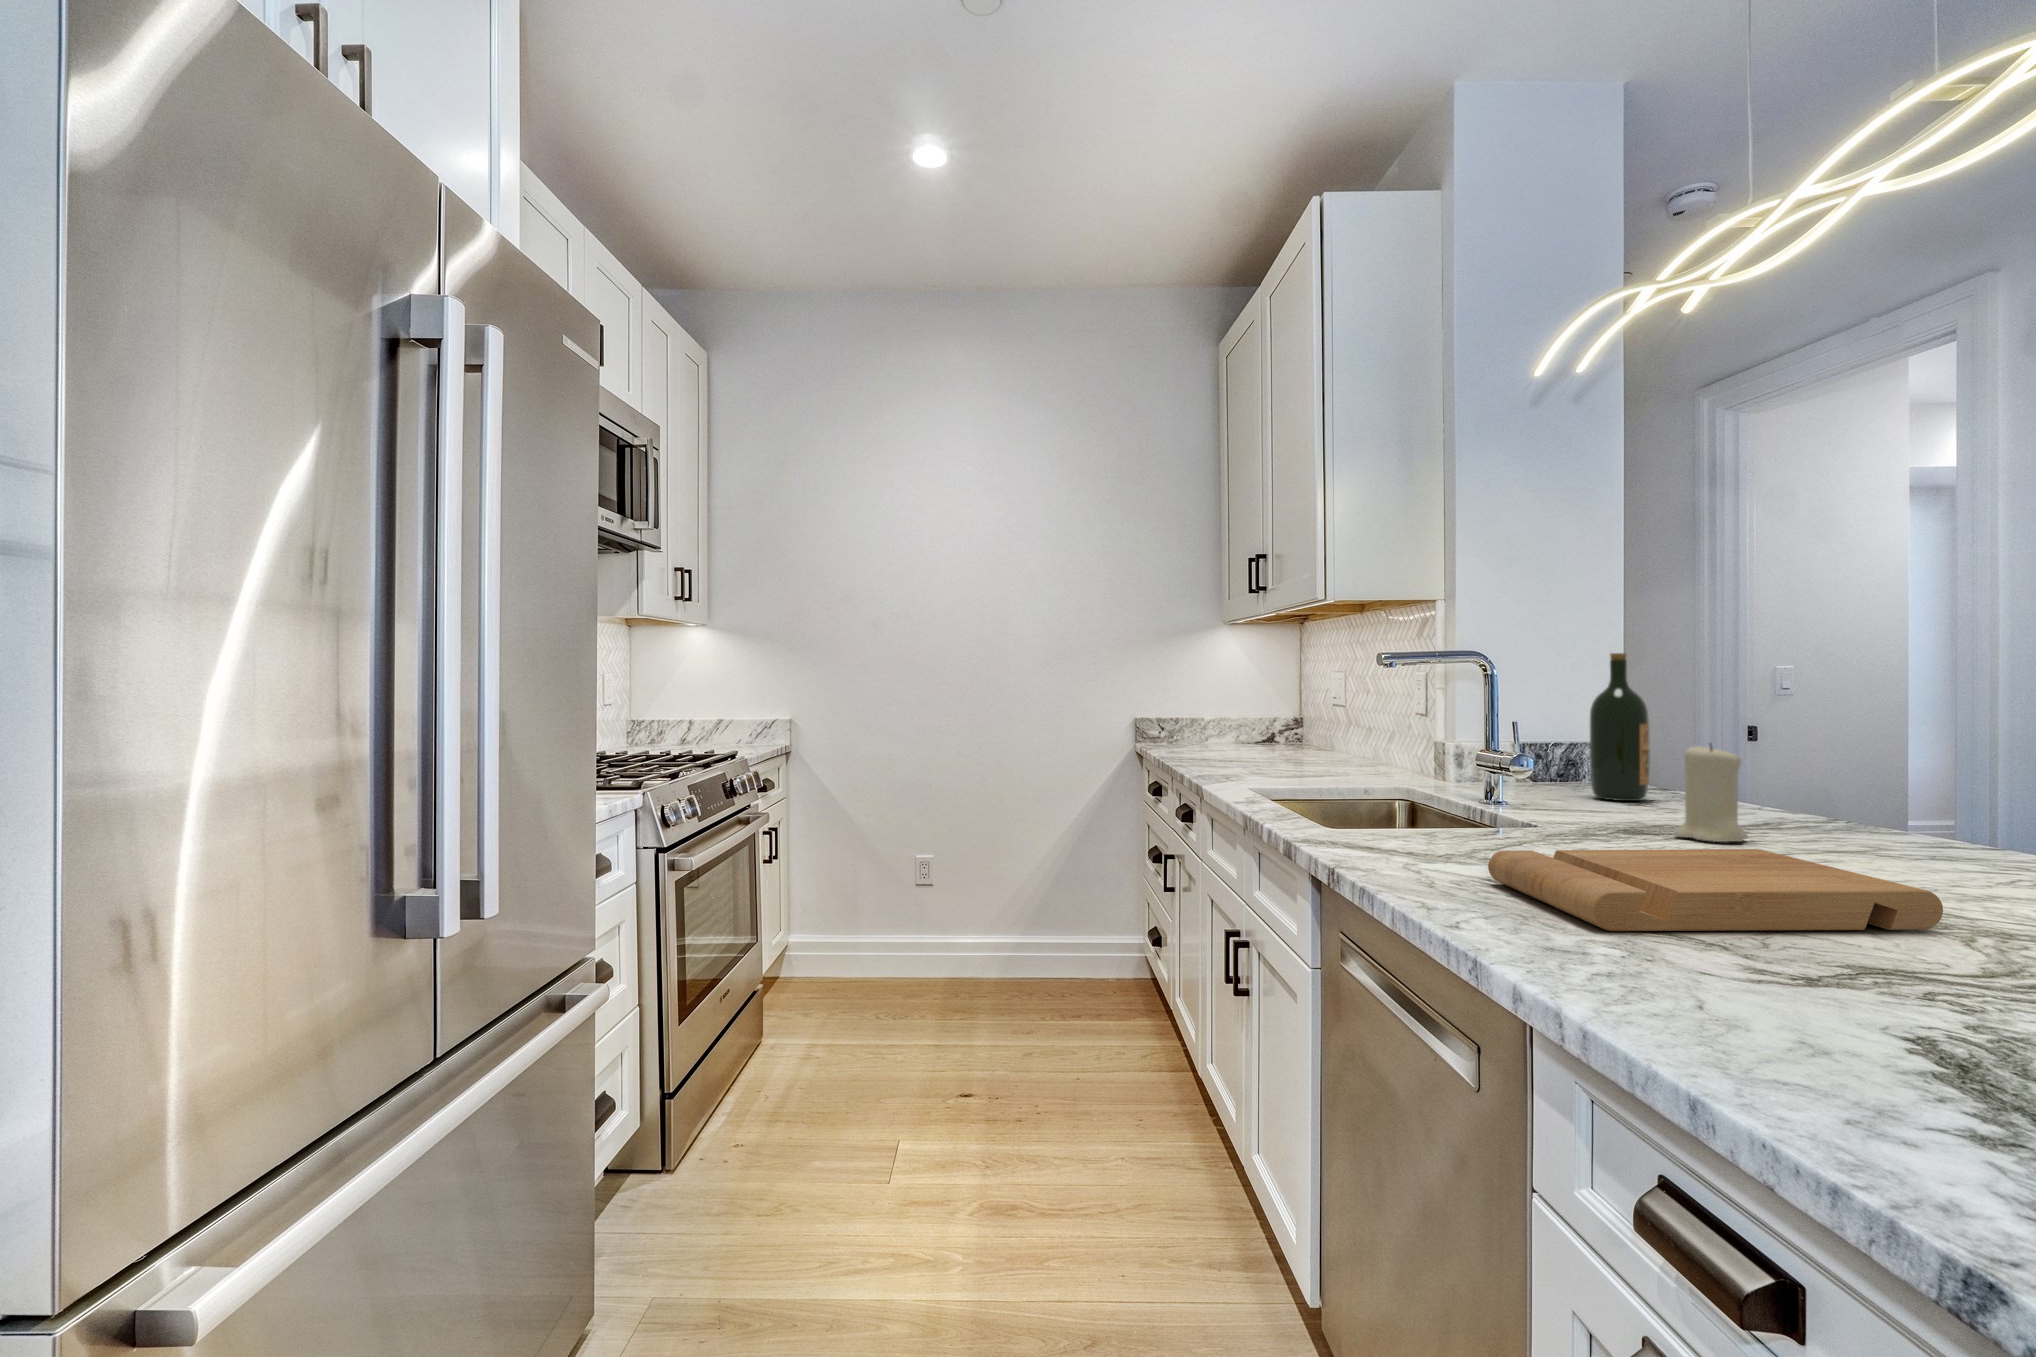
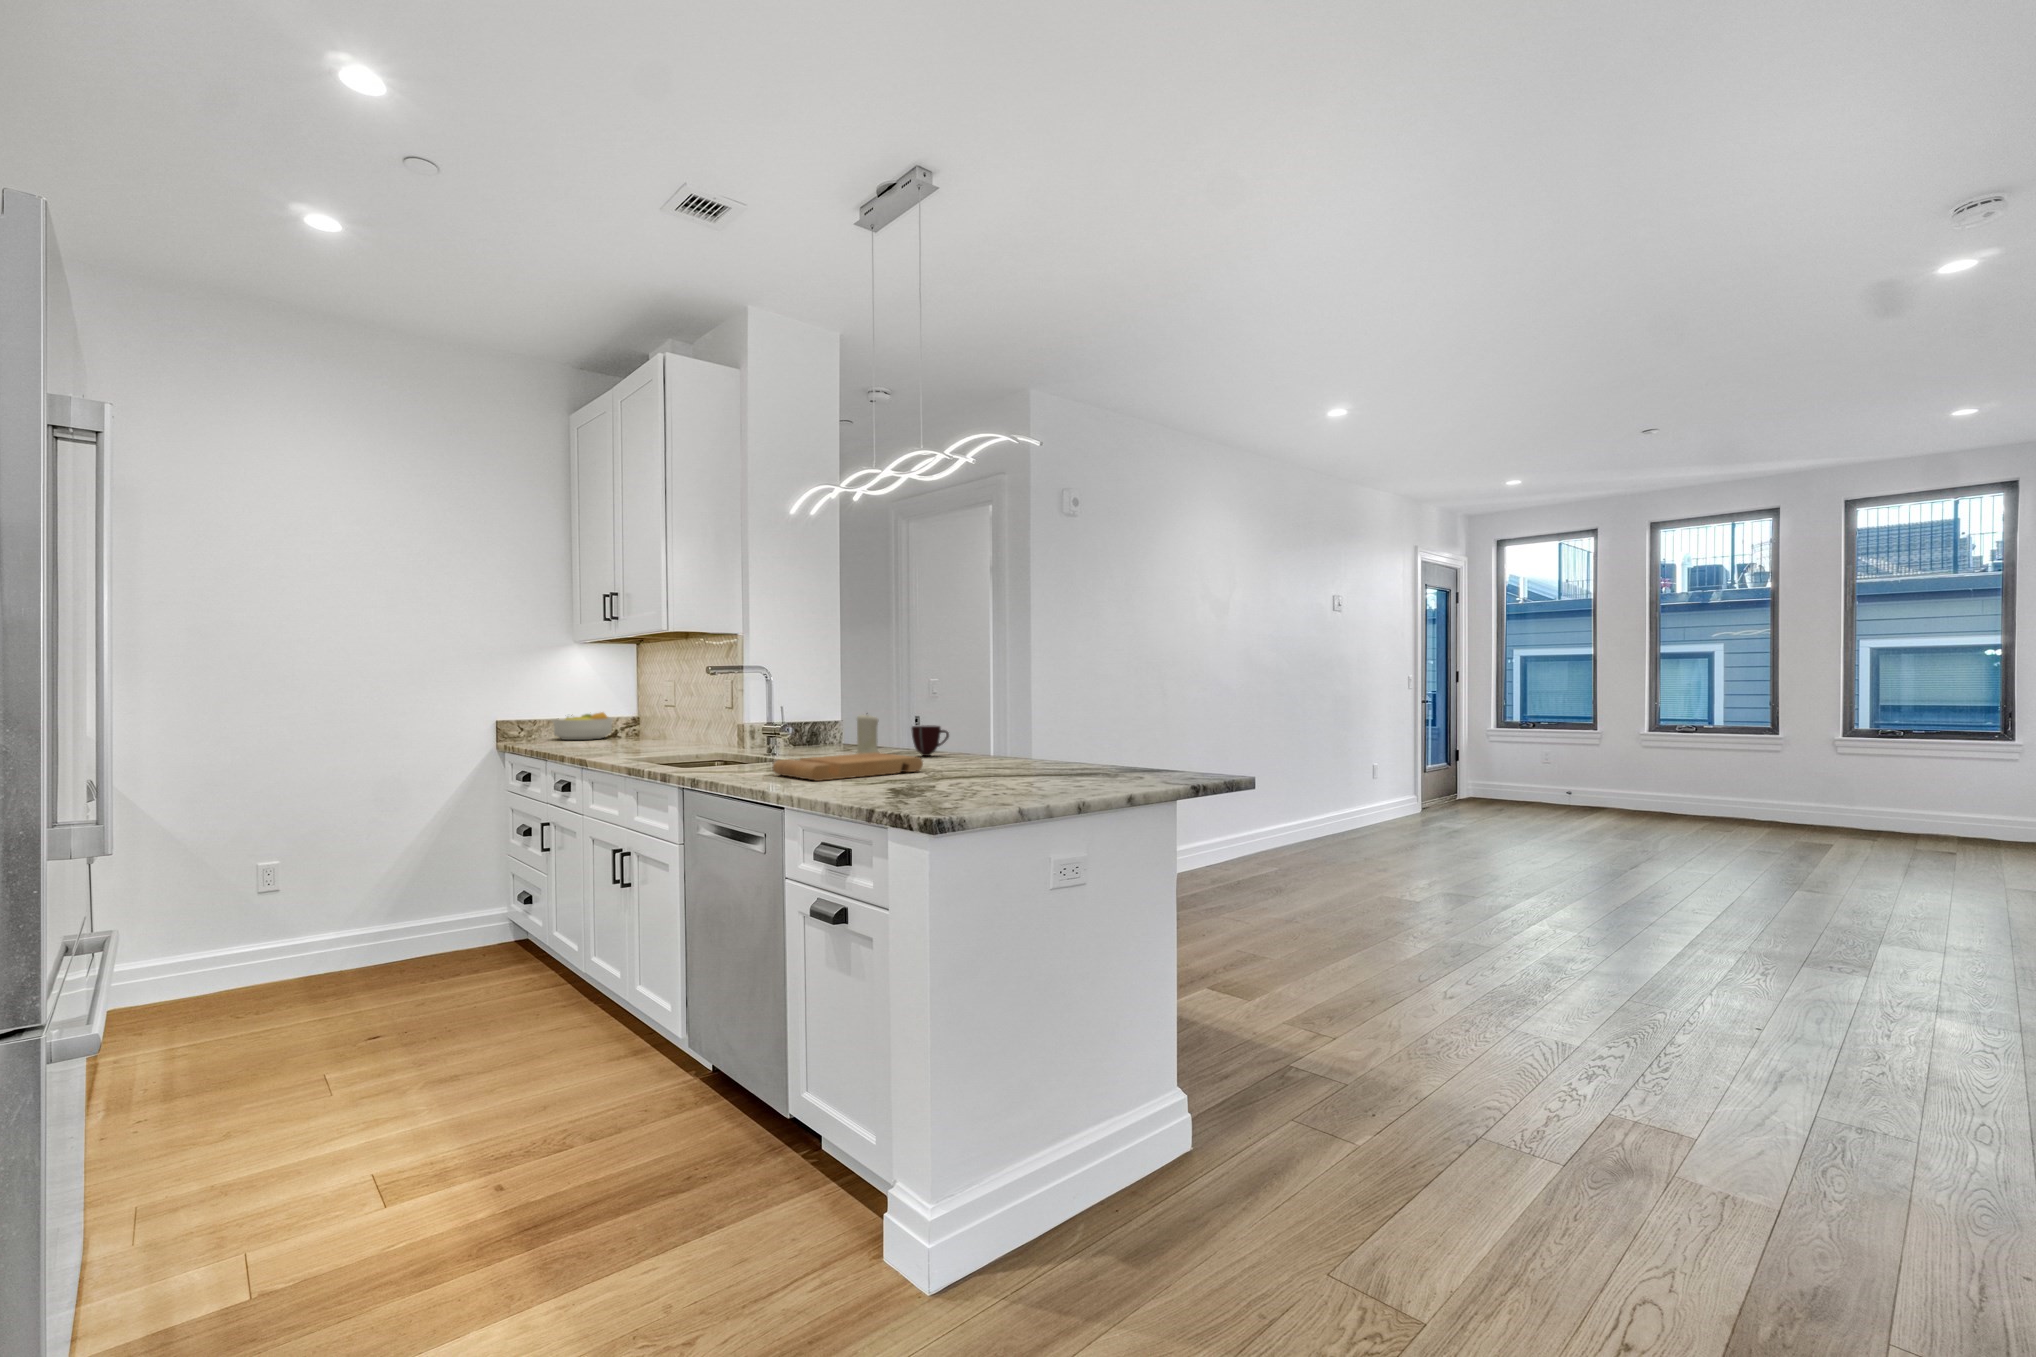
wine bottle: present [1590,653,1650,801] -> none [821,669,848,749]
fruit bowl: none [1196,706,1269,747] -> present [552,712,613,740]
mug: none [1834,778,1958,851] -> present [911,725,949,756]

